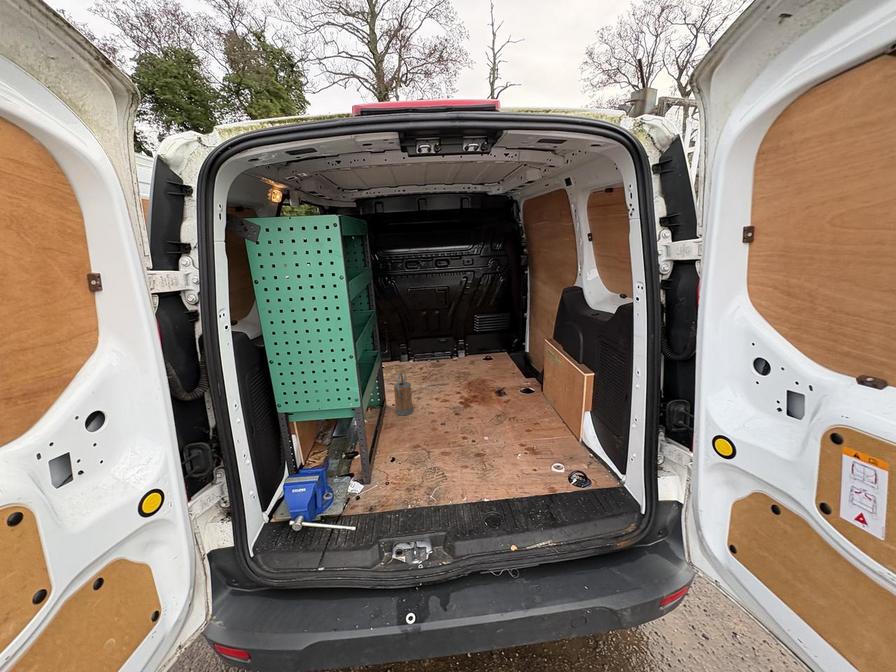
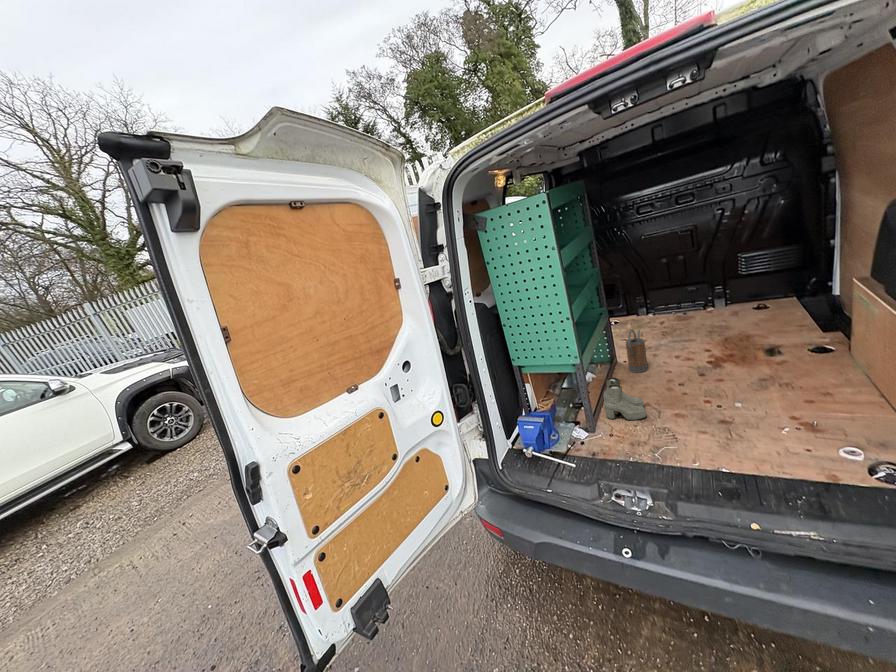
boots: none [376,421,417,466] -> present [603,377,646,420]

